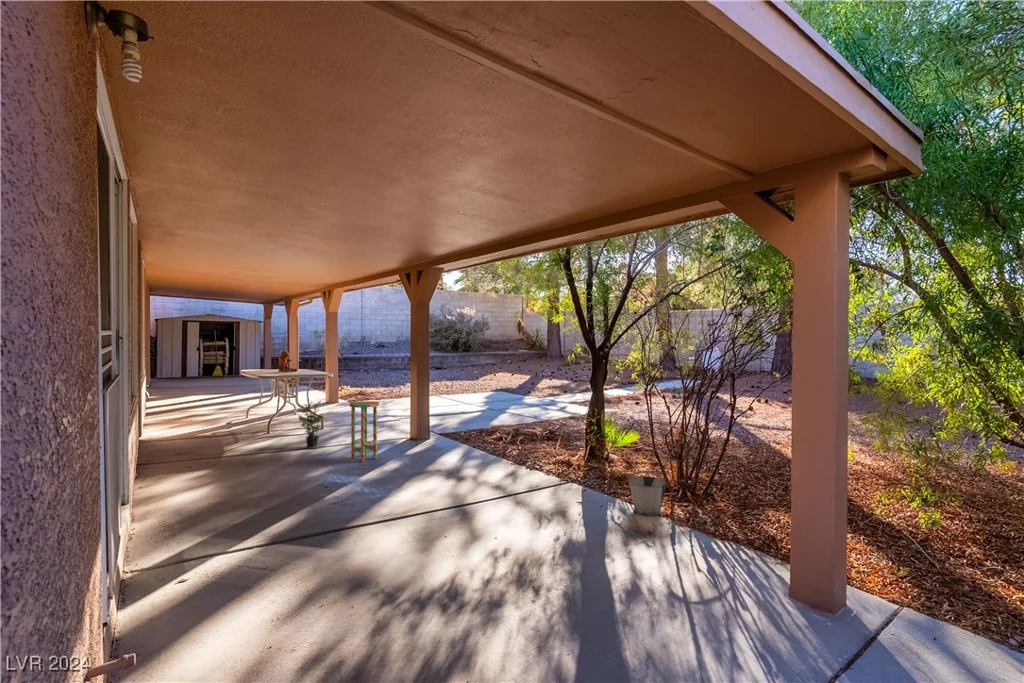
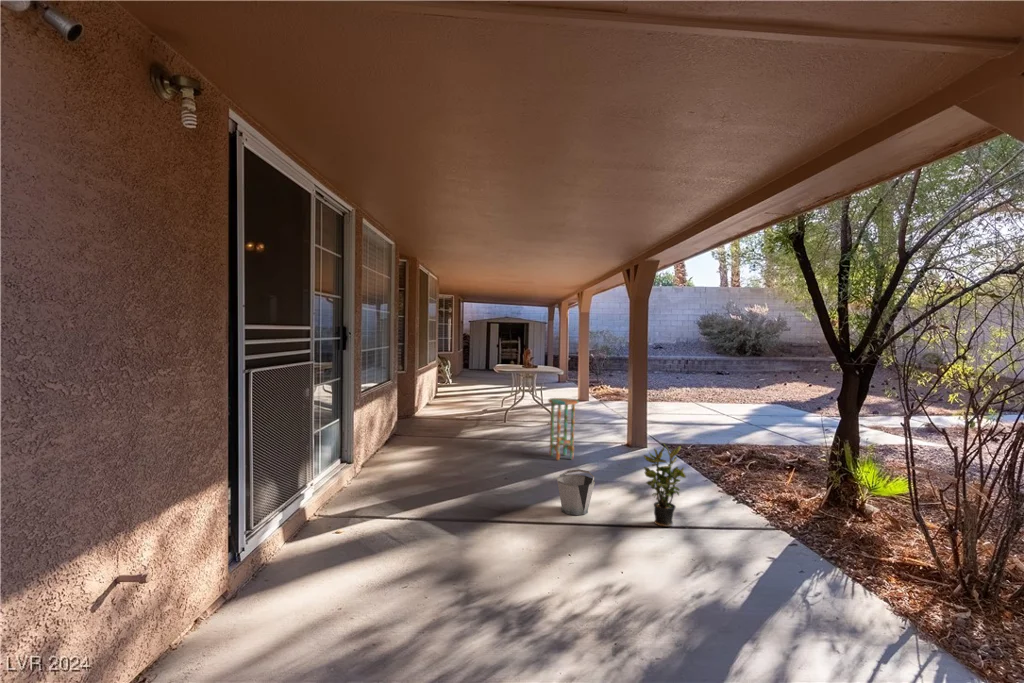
potted plant: present [299,401,324,449] -> present [644,444,686,527]
bucket: present [629,471,667,516] -> present [557,469,595,515]

